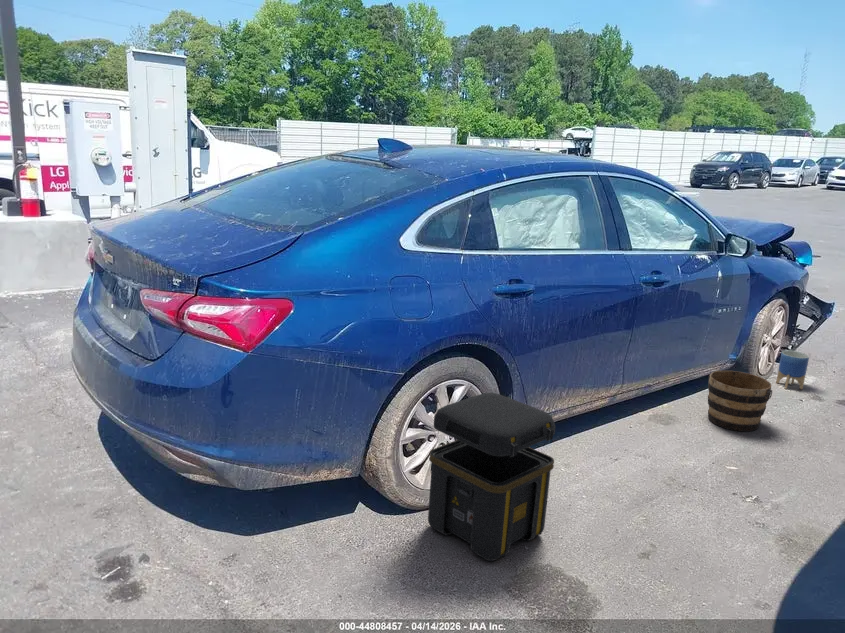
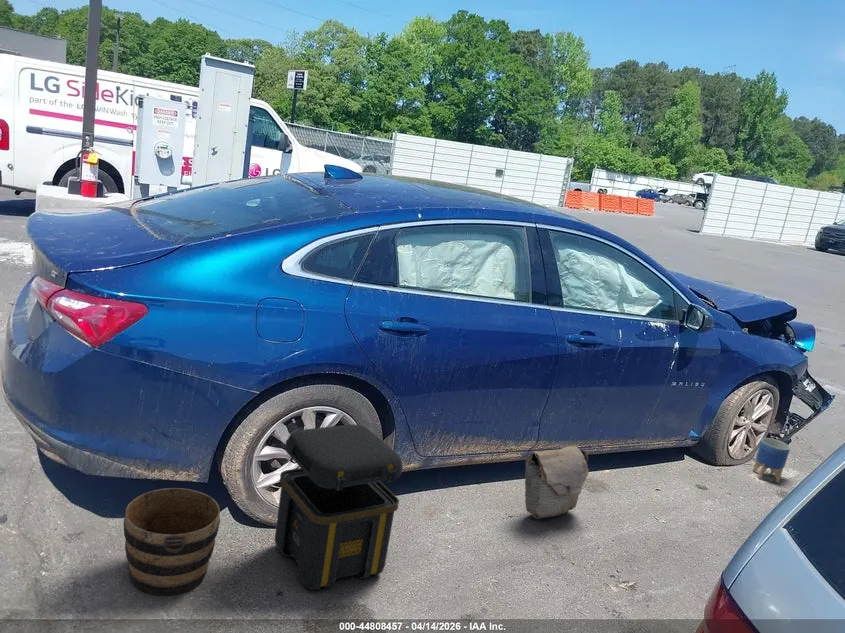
bucket: present [708,371,772,431] -> present [124,488,220,595]
bag: none [620,383,675,457] -> present [525,446,588,519]

